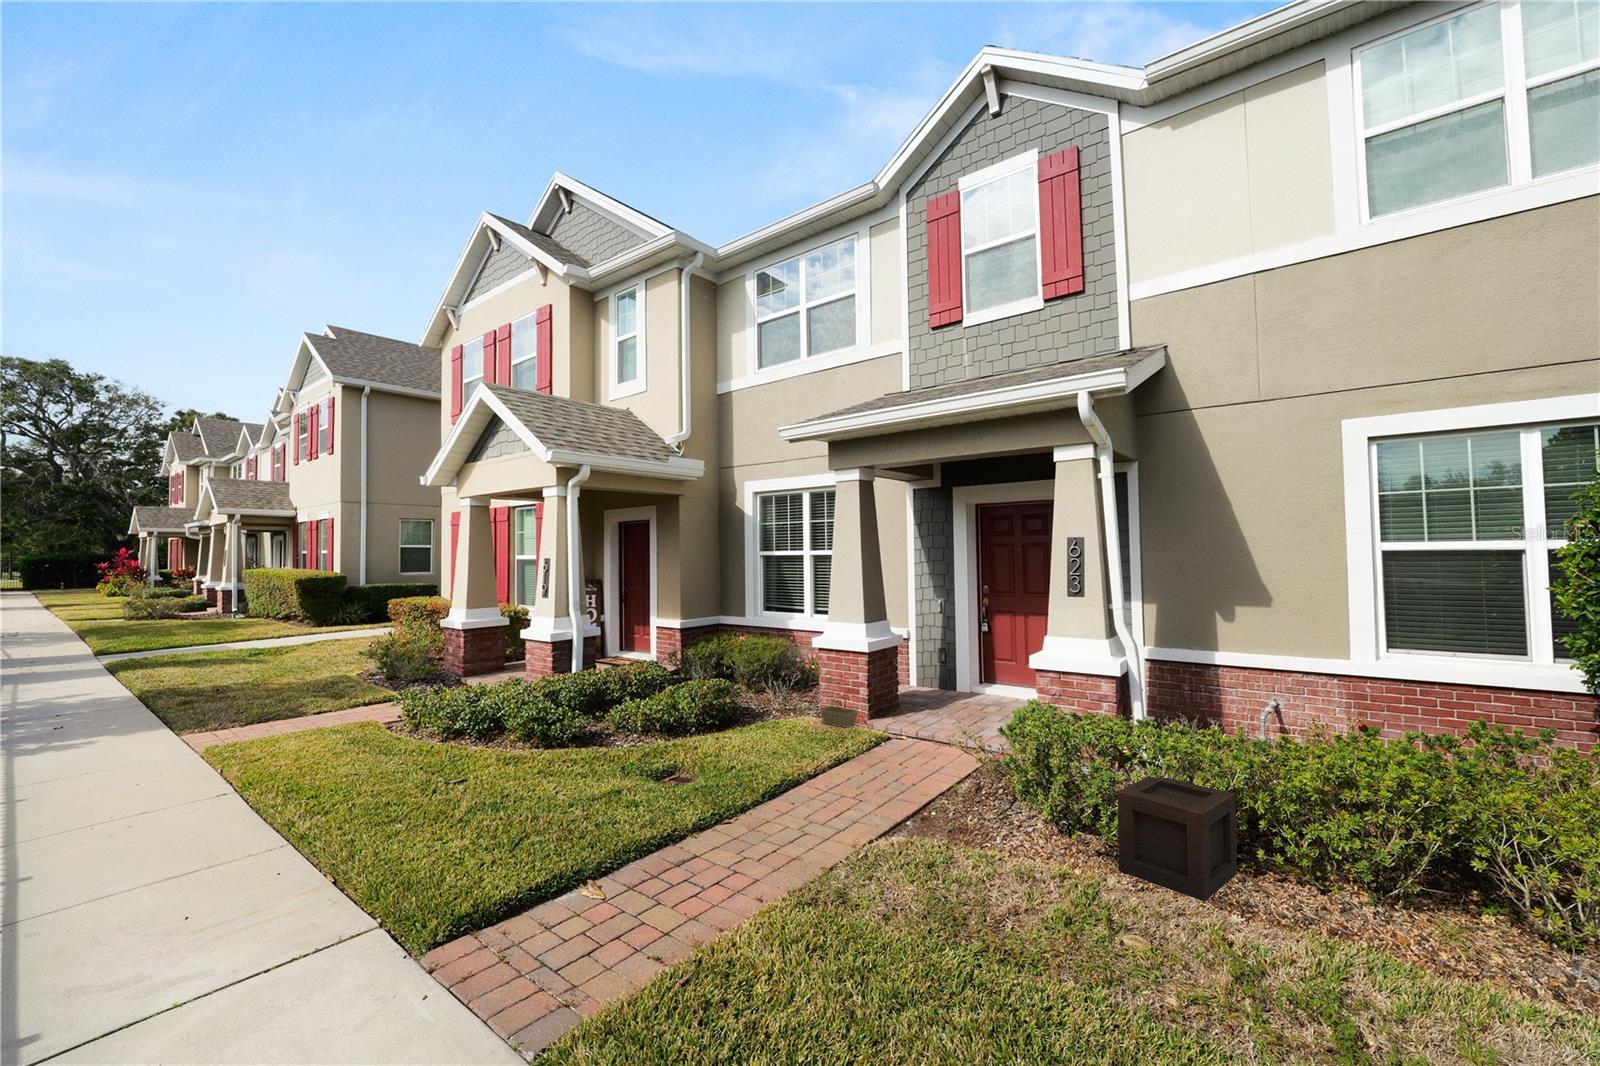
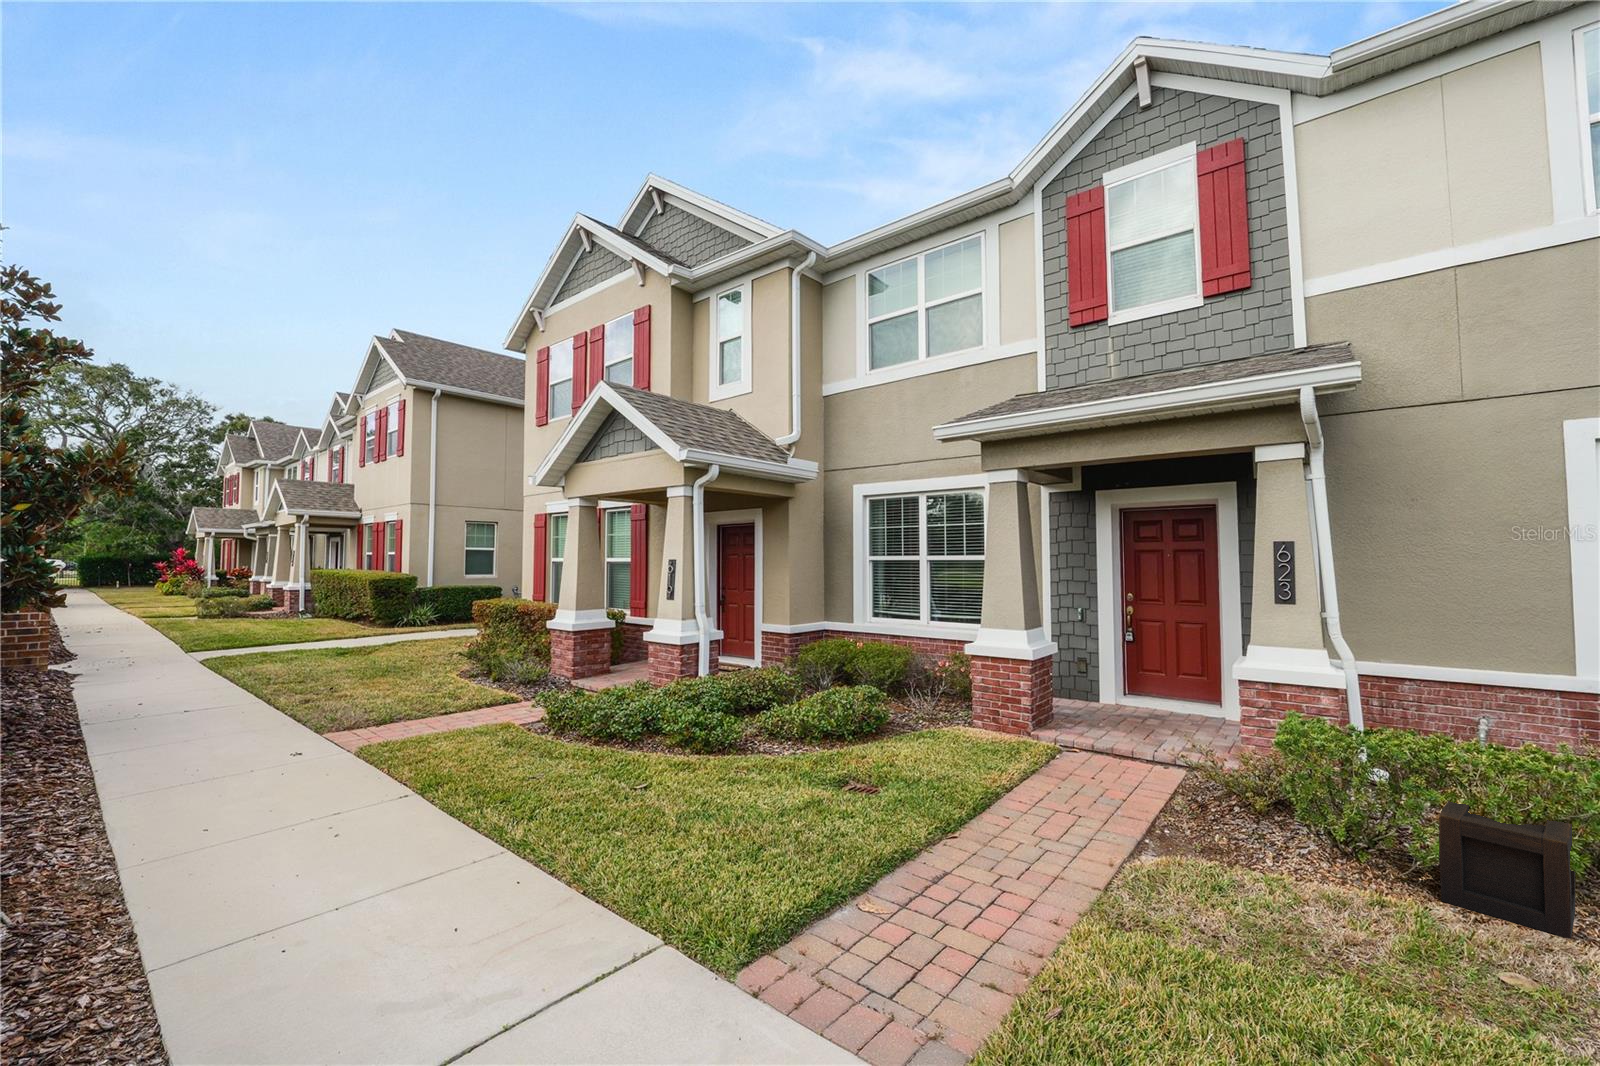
basket: present [820,696,858,727] -> none [975,702,1017,735]

